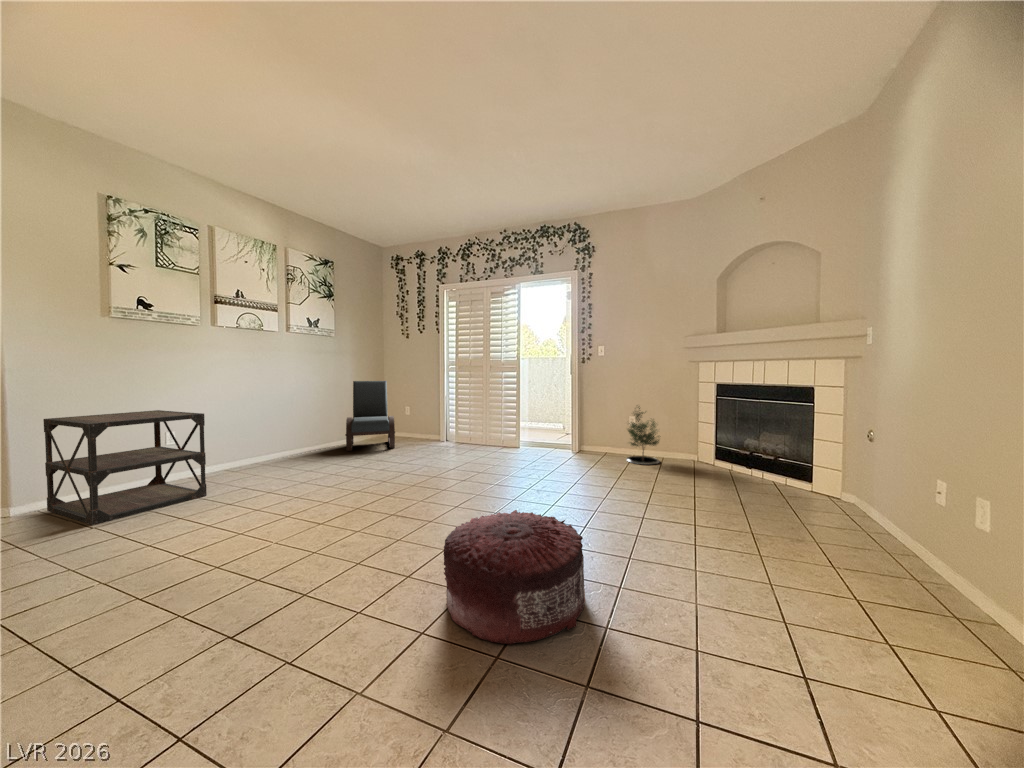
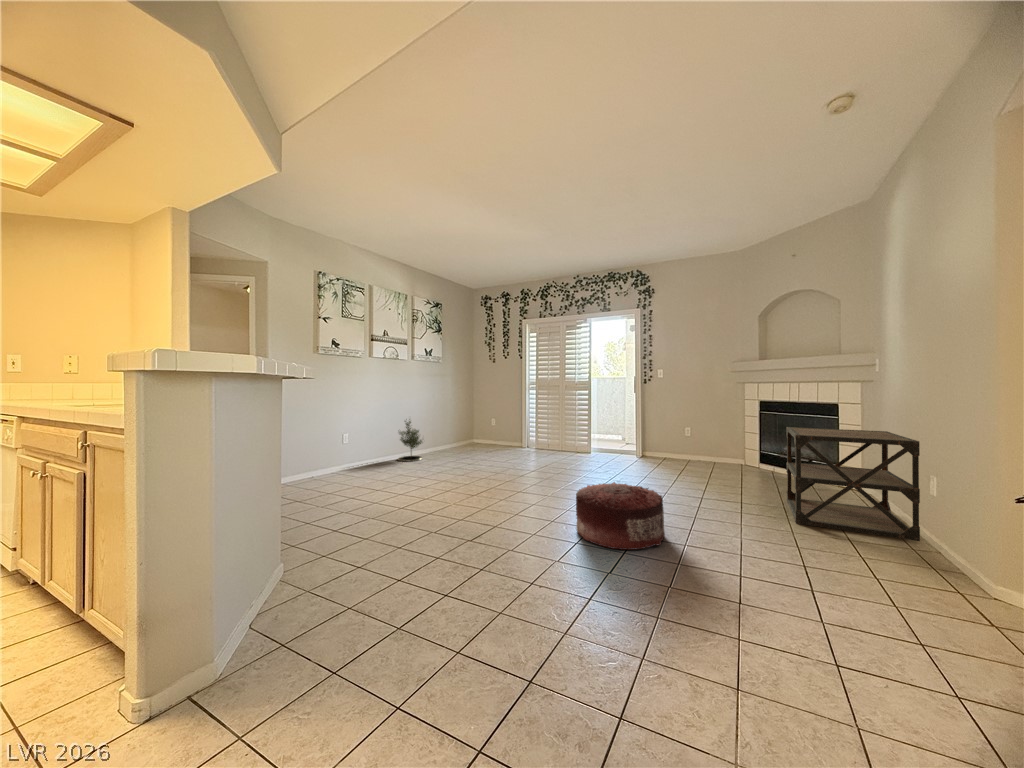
lounge chair: present [345,381,395,451] -> none [450,397,489,452]
potted tree: present [626,408,659,465] -> present [398,421,422,462]
side table: present [43,410,207,525] -> present [786,427,920,541]

